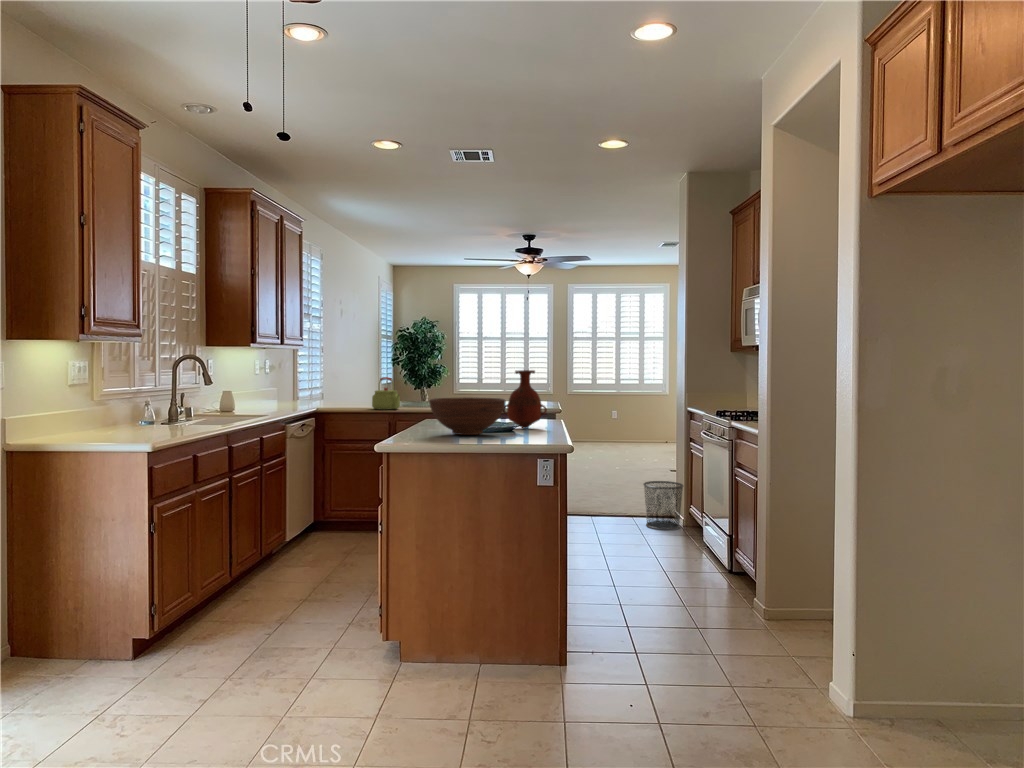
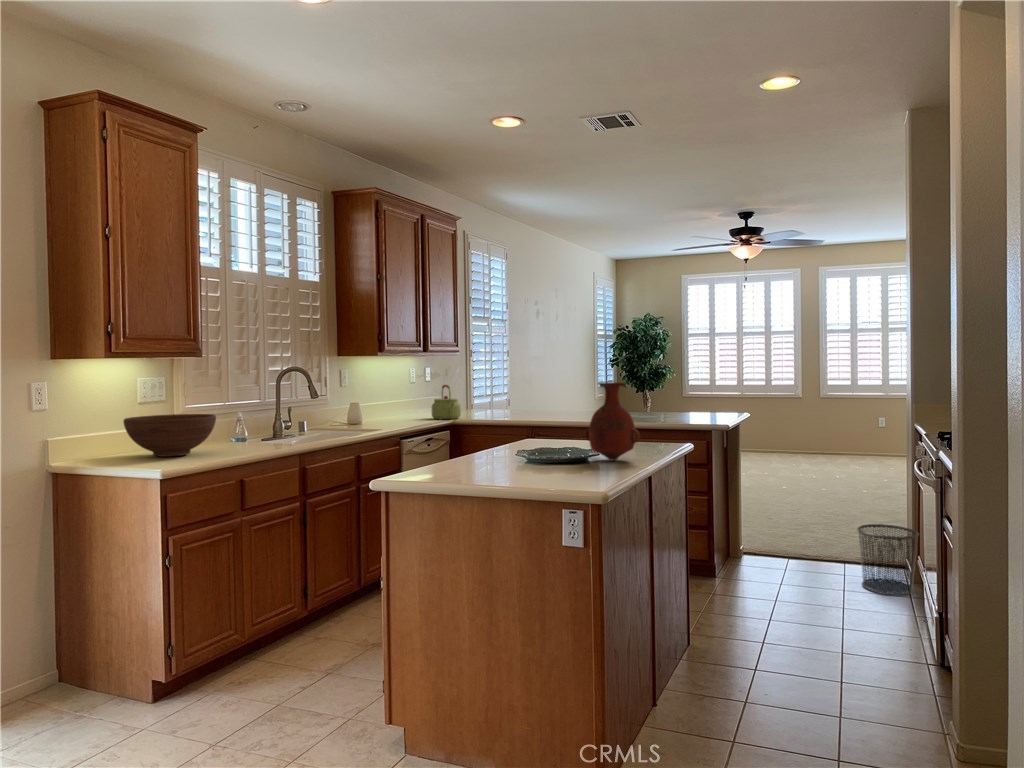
kettle: present [372,377,400,410] -> present [432,385,461,419]
fruit bowl: present [429,397,505,435] -> present [124,414,216,457]

